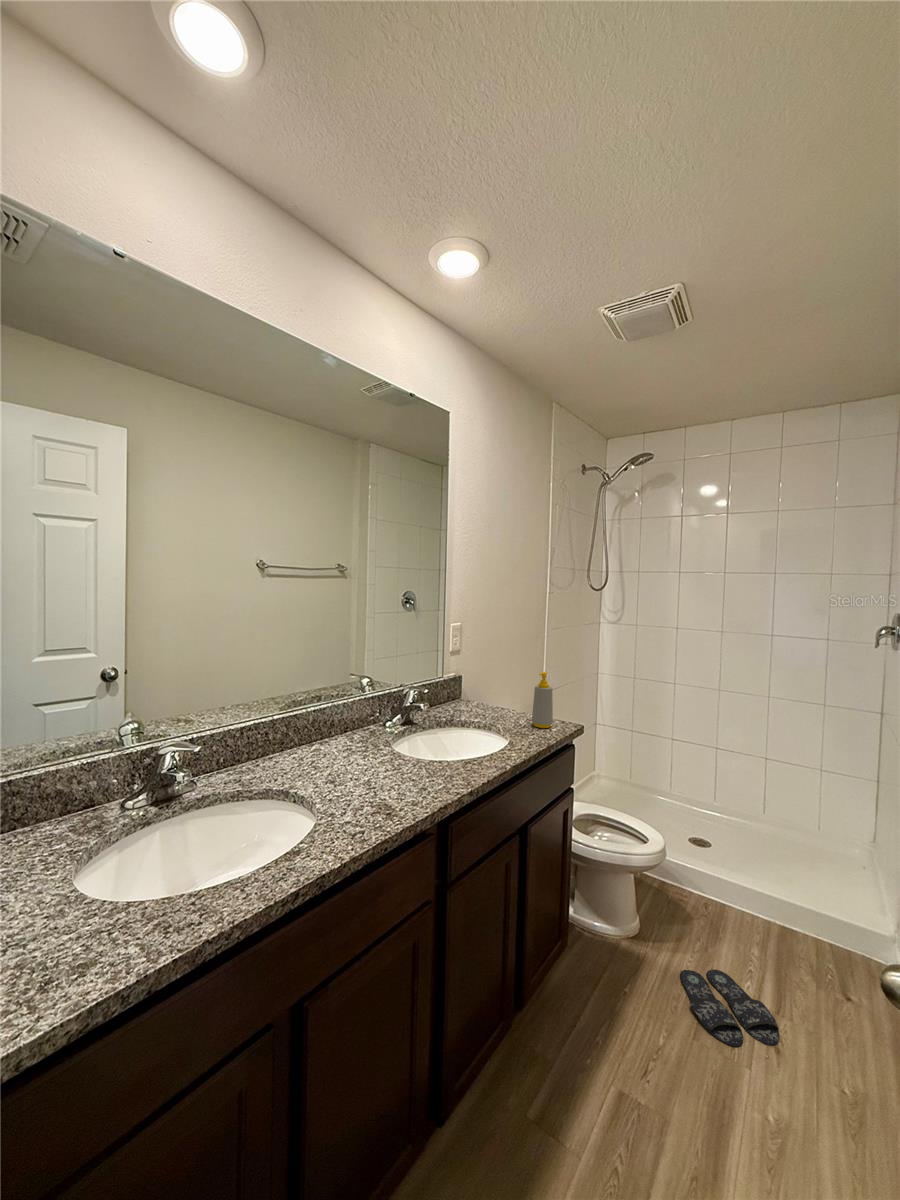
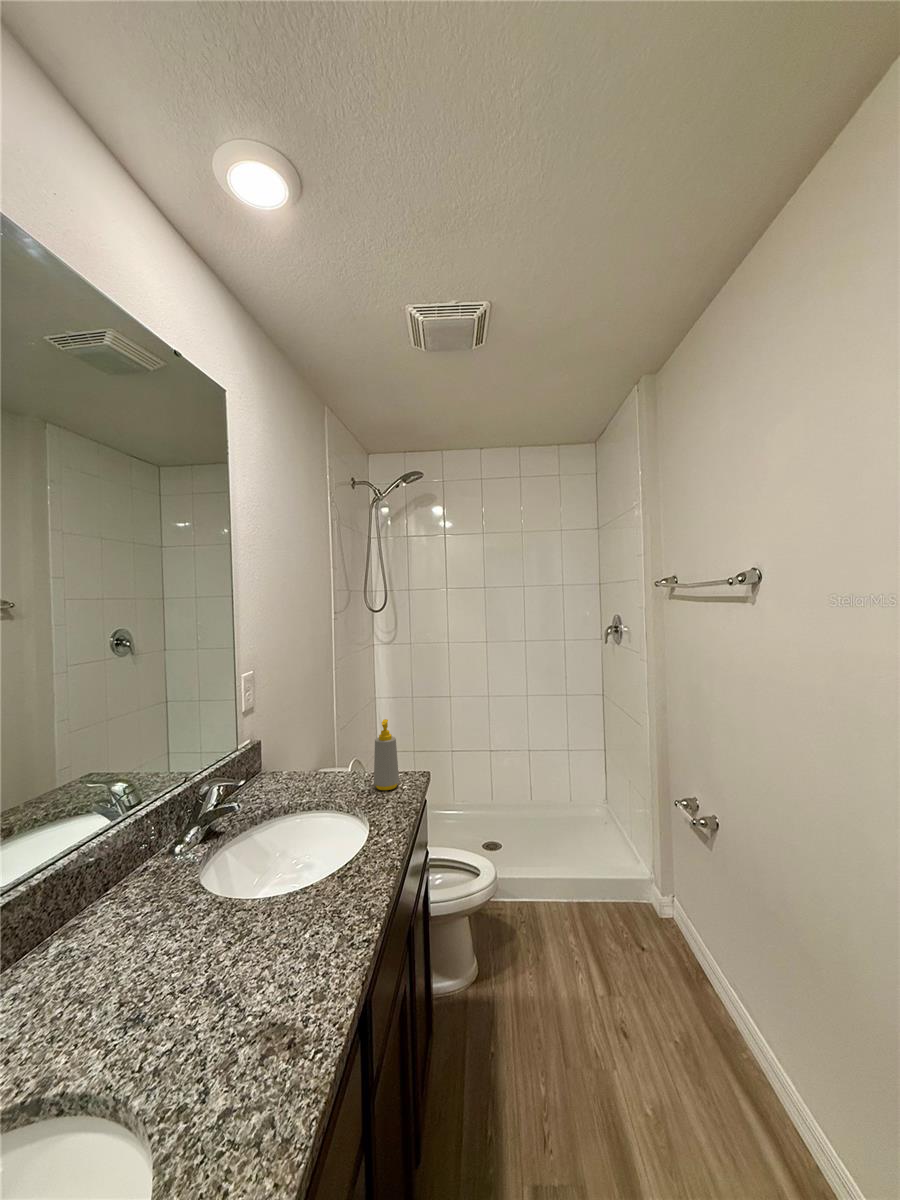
slippers: present [680,969,780,1047] -> none [528,979,623,1058]

